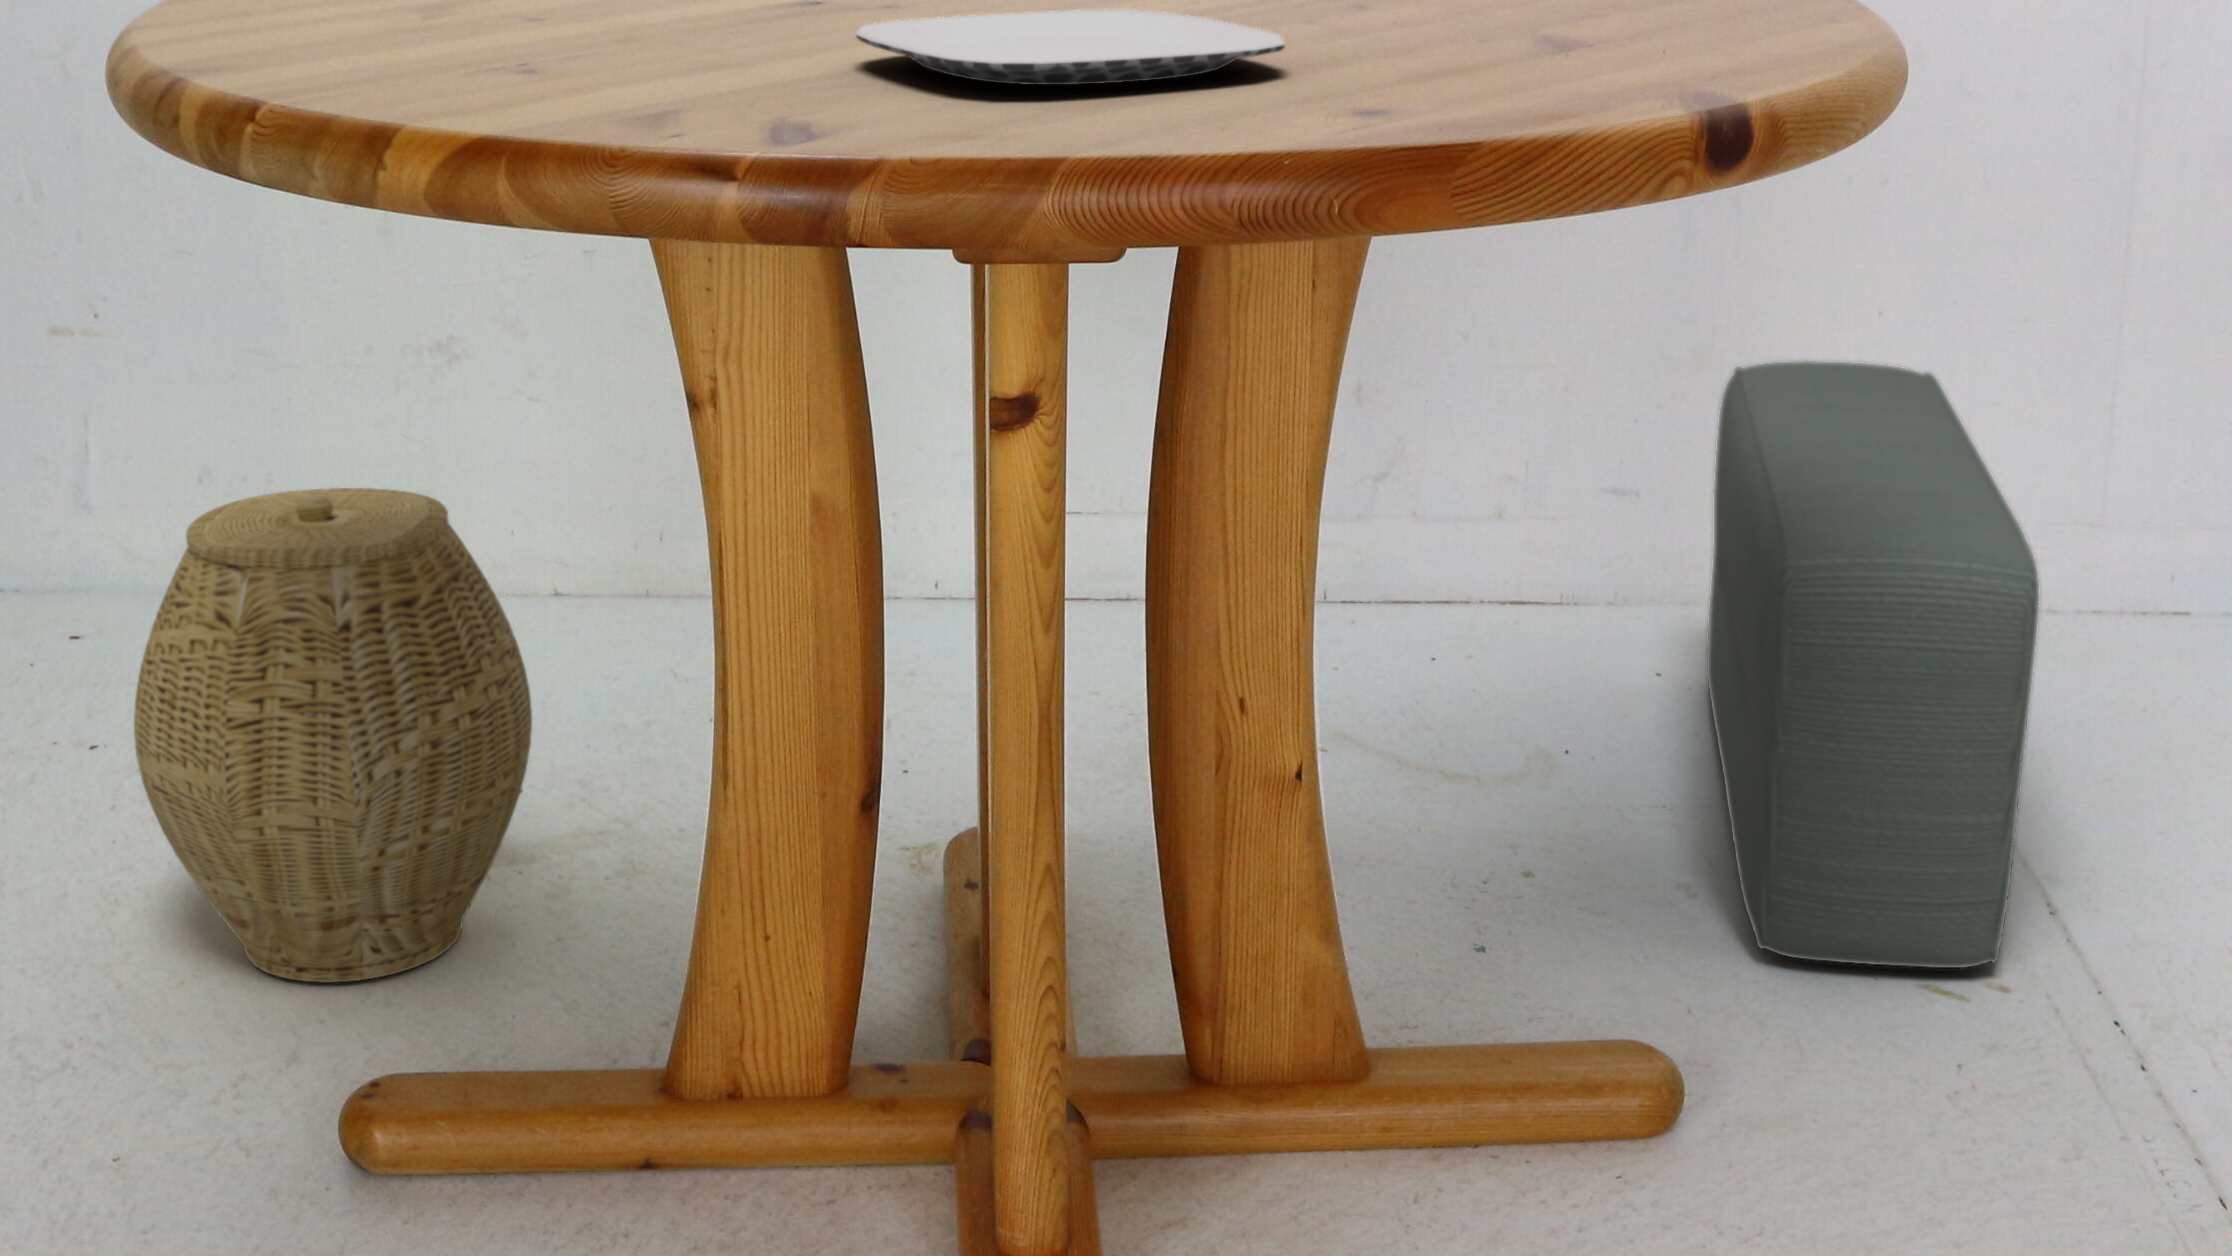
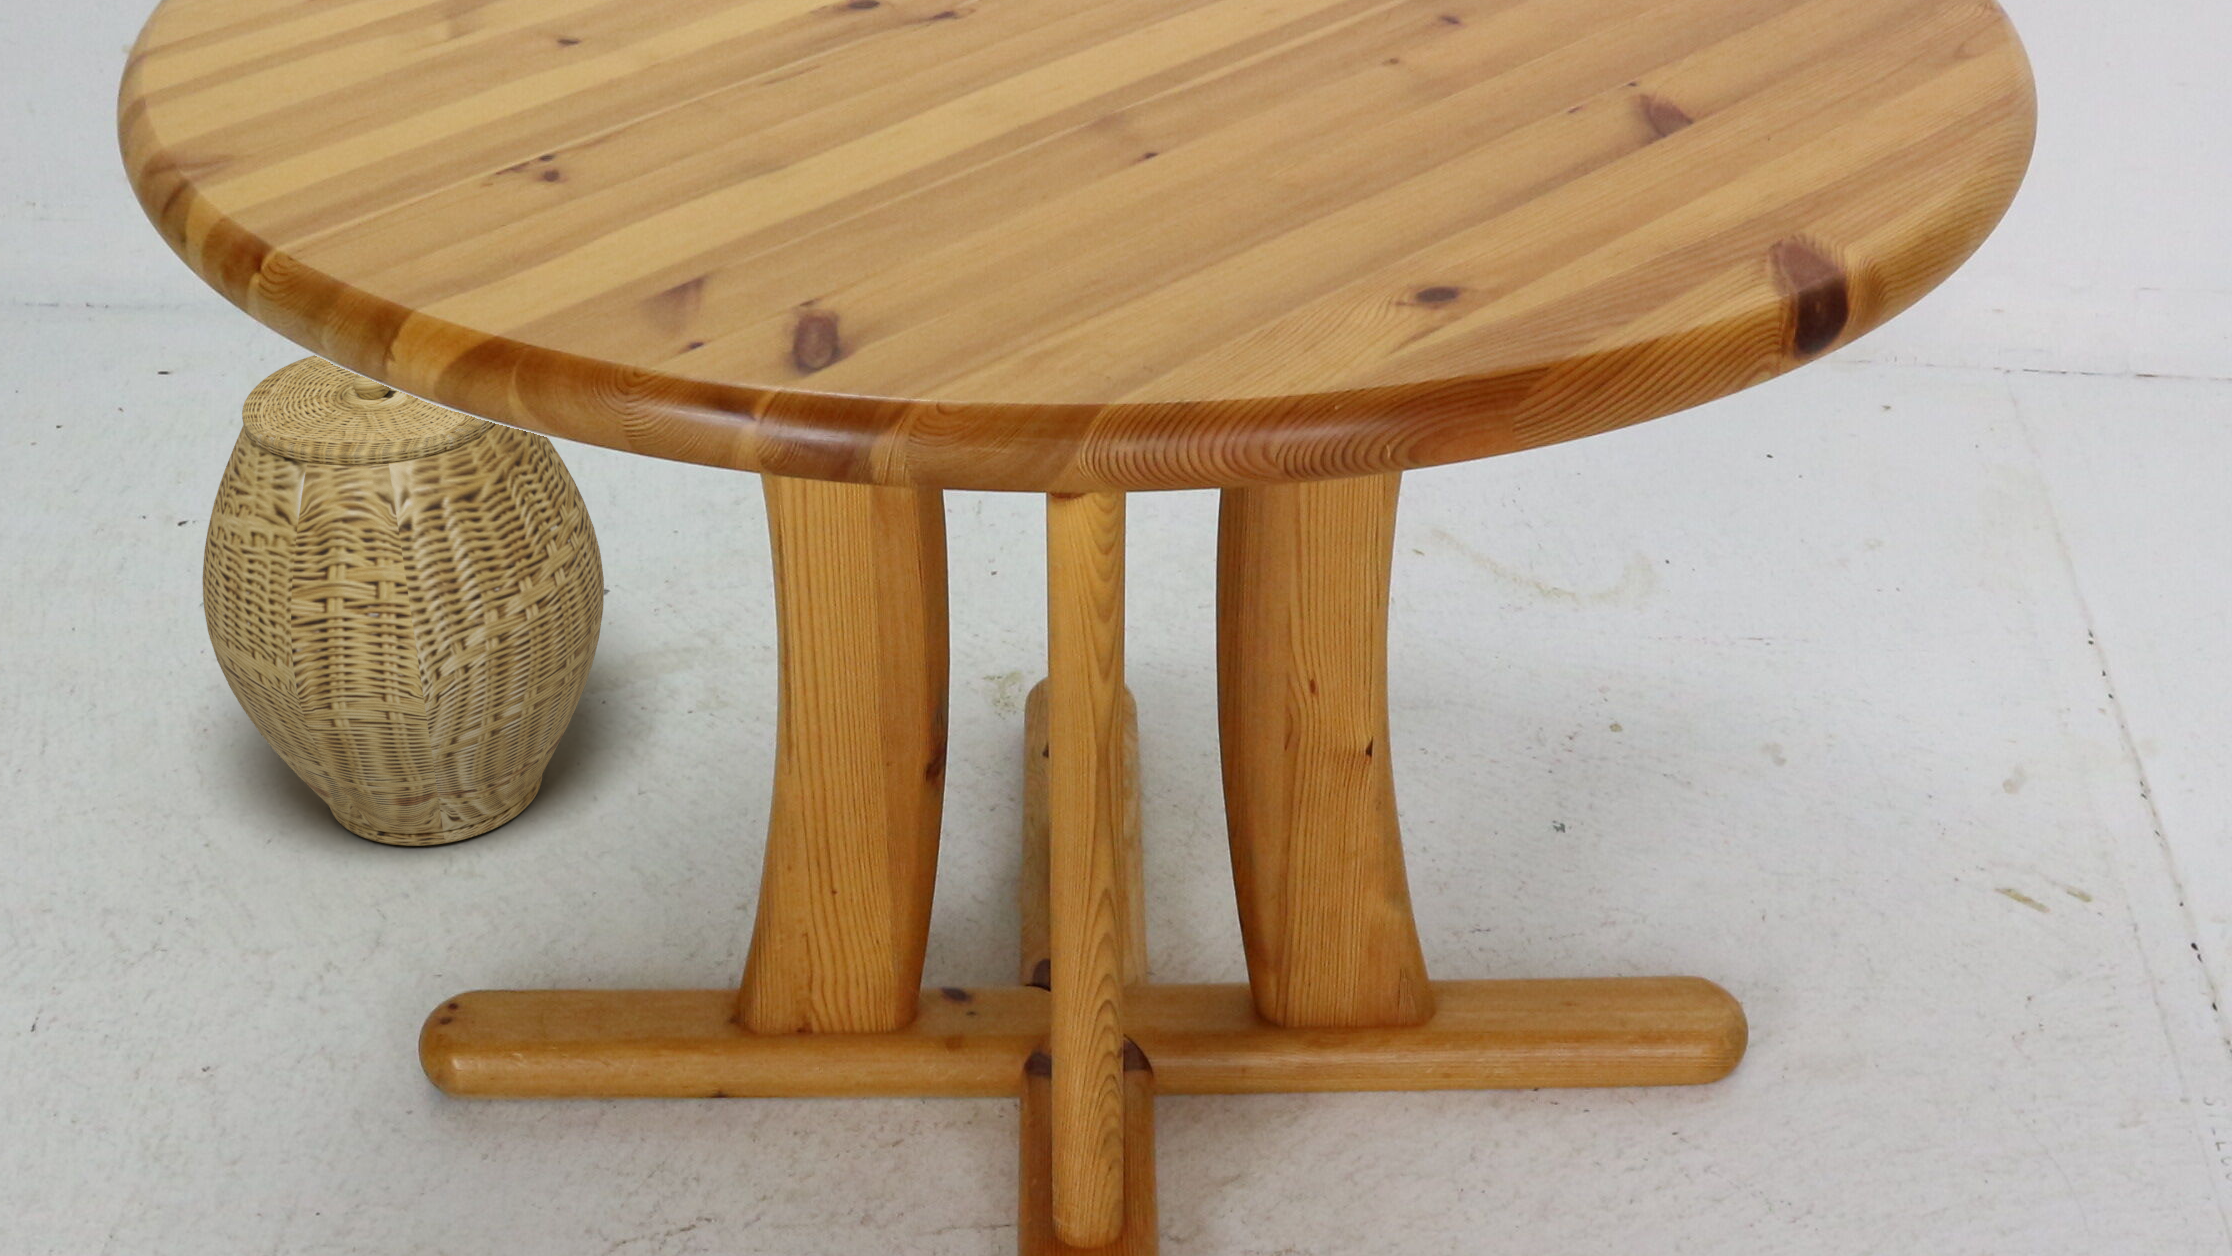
plate: present [856,10,1285,85] -> none [889,81,1357,259]
pouf: present [1707,361,2039,968] -> none [1822,165,2167,880]

